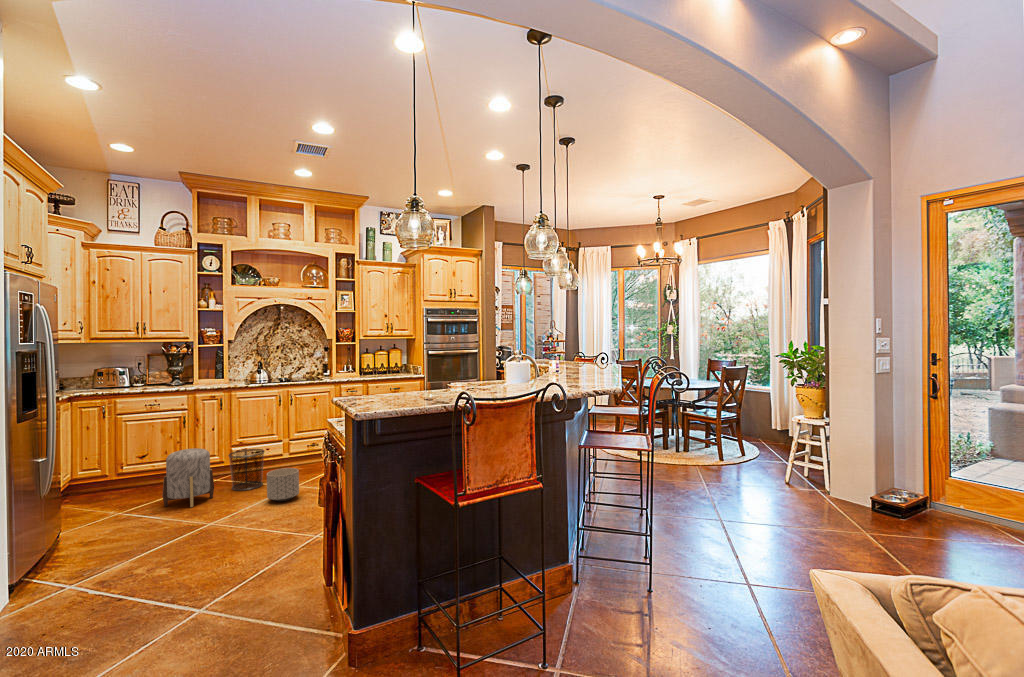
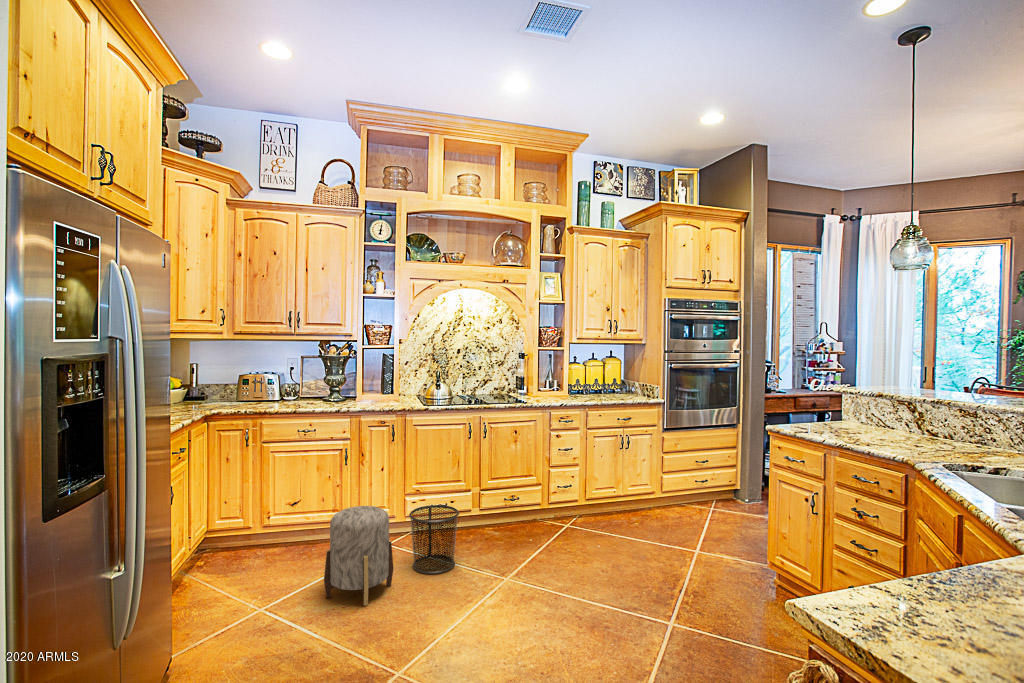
planter: present [267,468,299,501] -> none [477,551,525,612]

